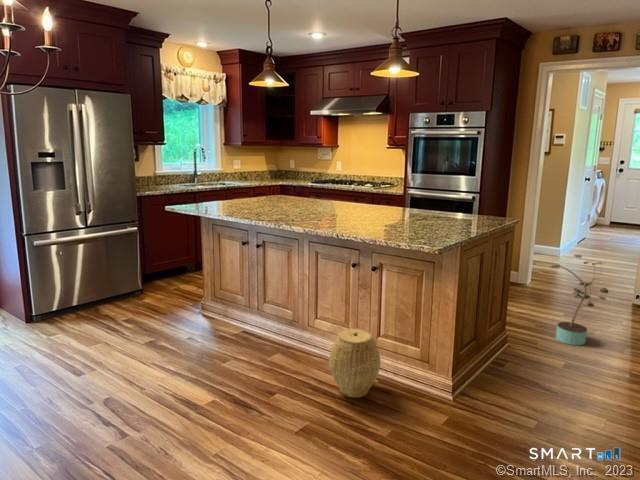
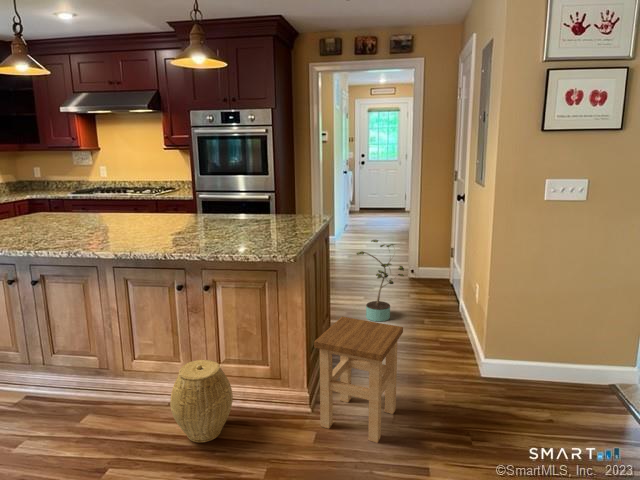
stool: none [455,321,559,450] -> present [314,317,403,443]

